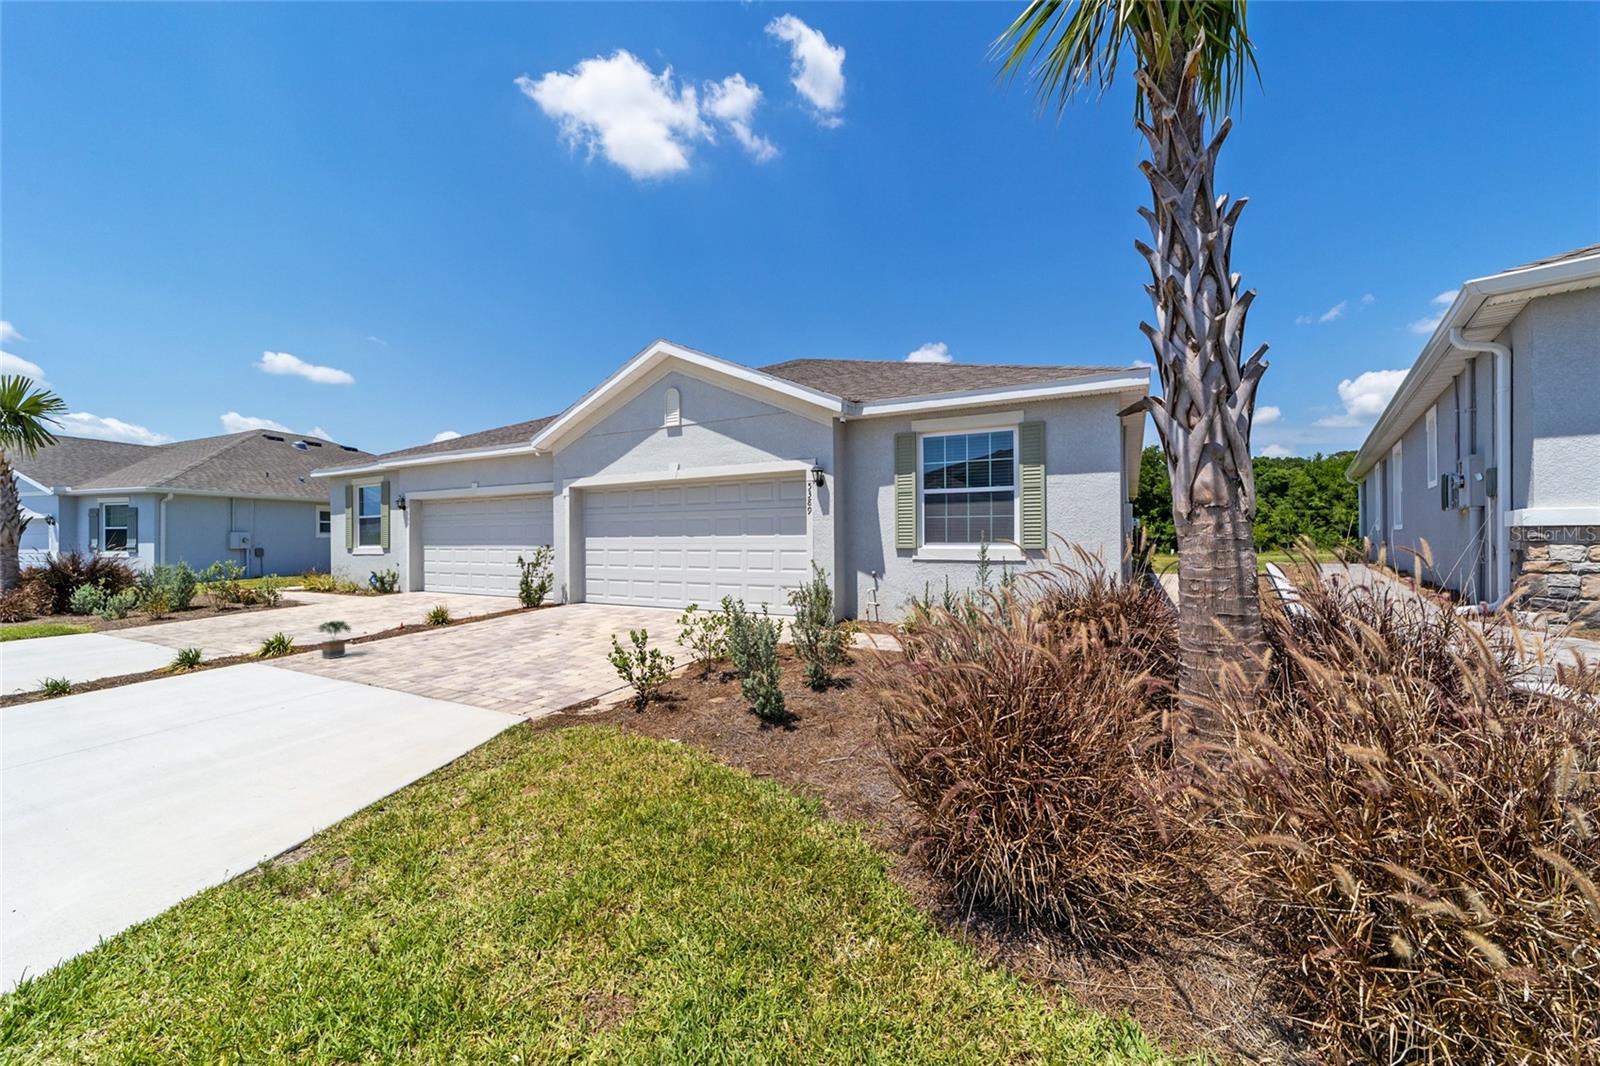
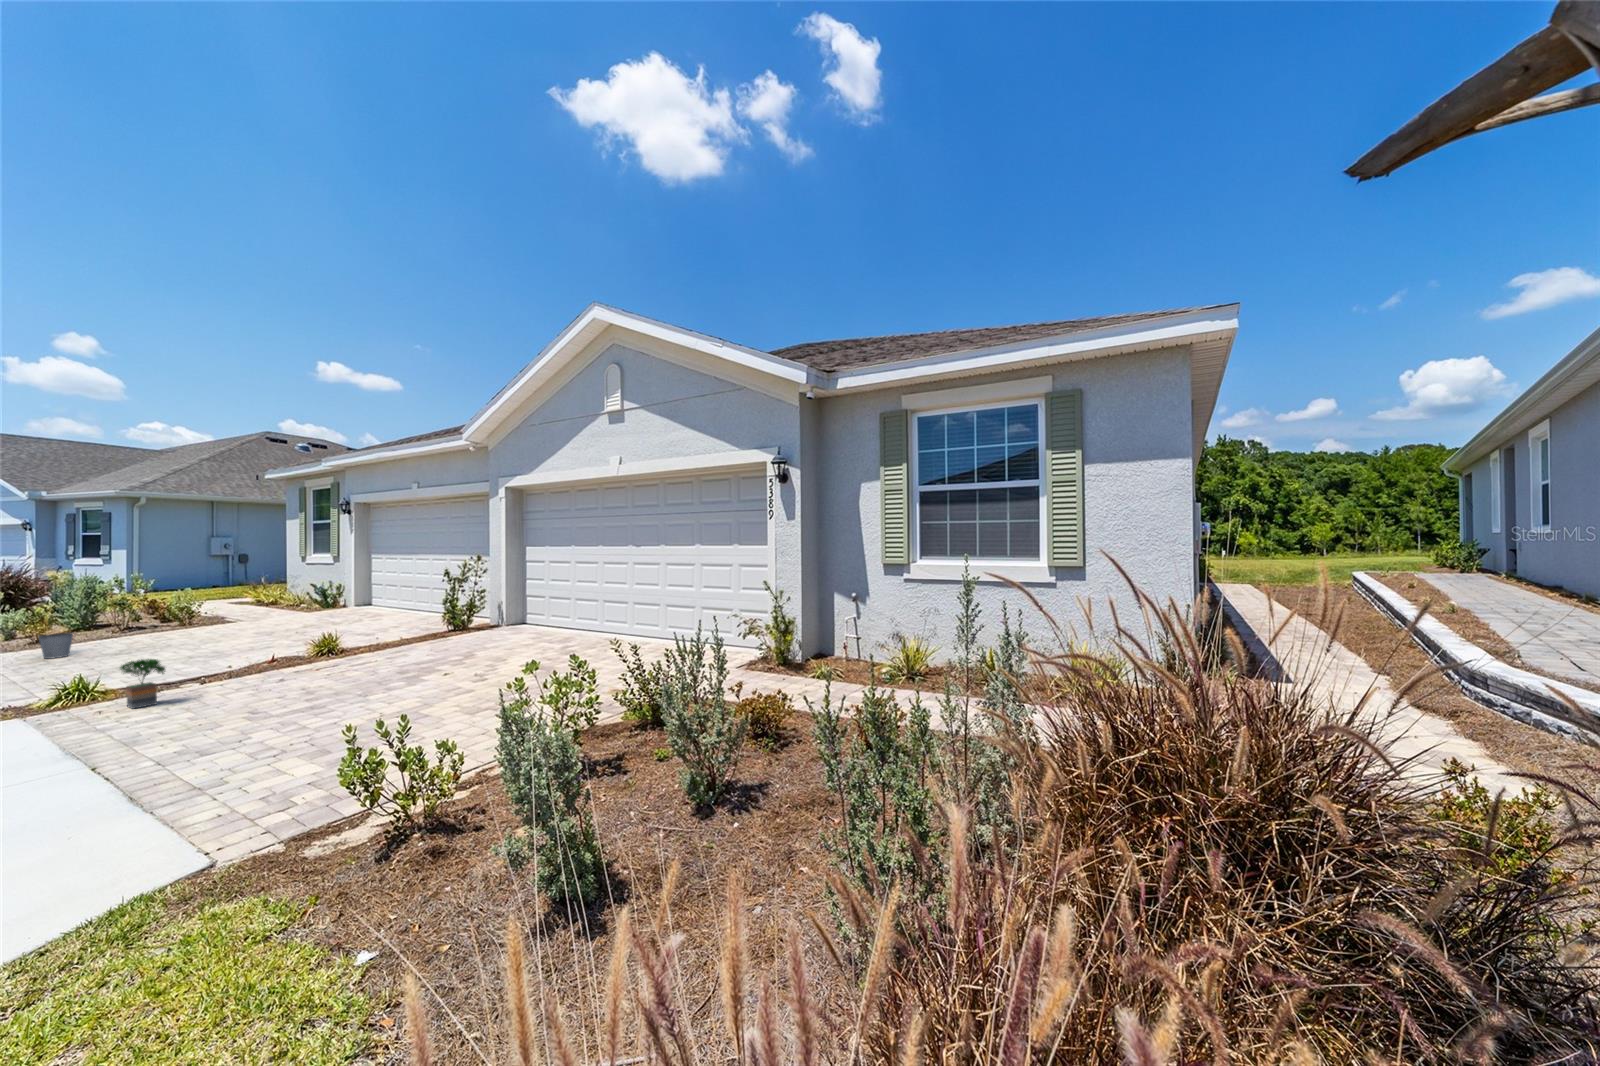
bucket: none [178,609,208,631] -> present [38,633,73,659]

